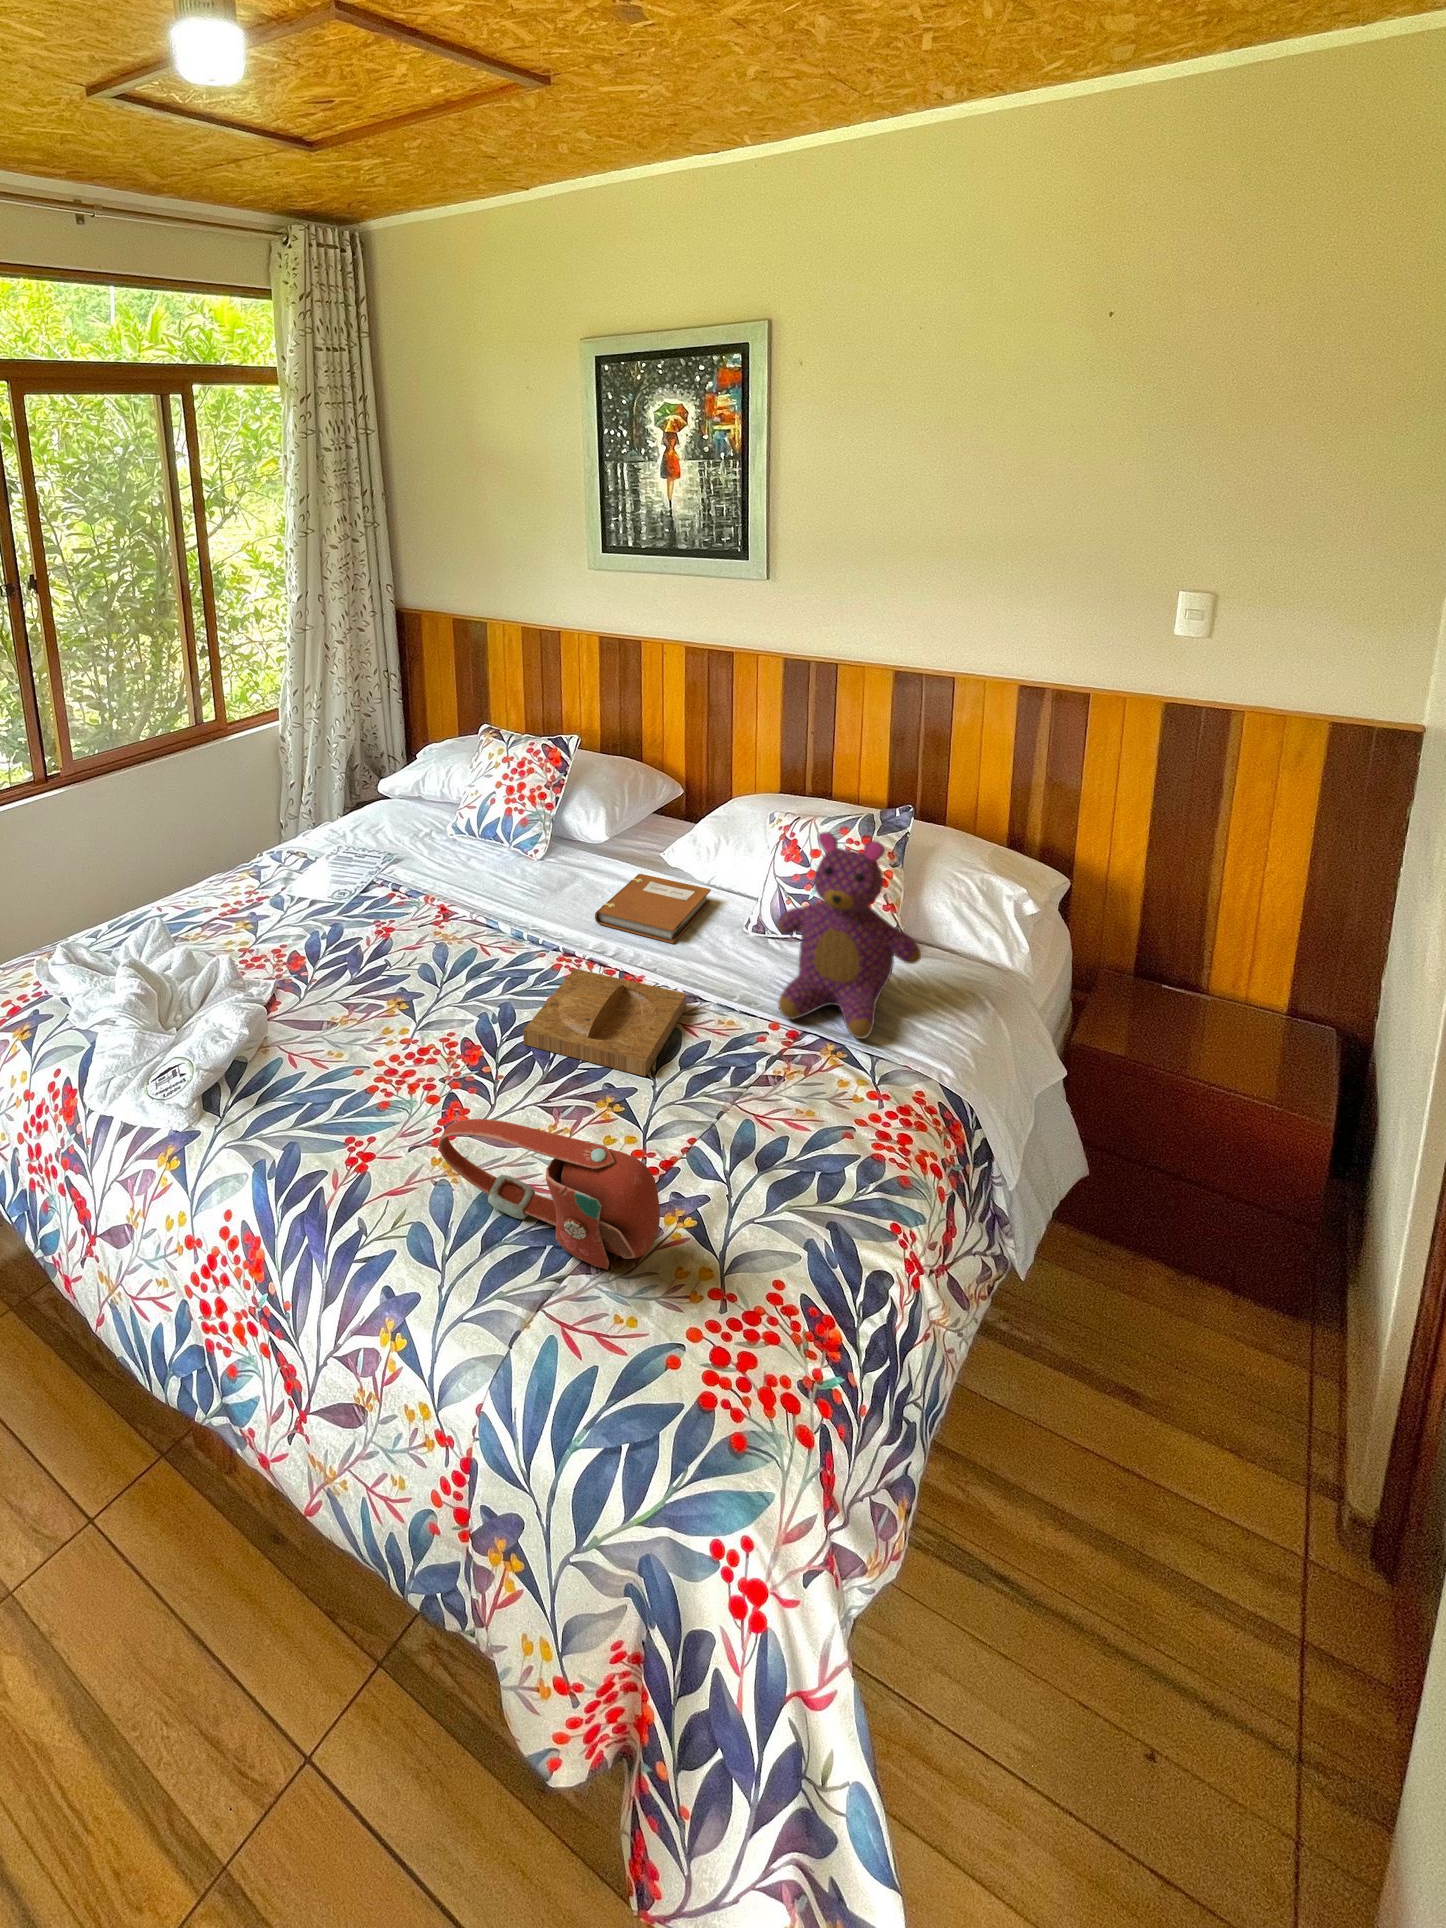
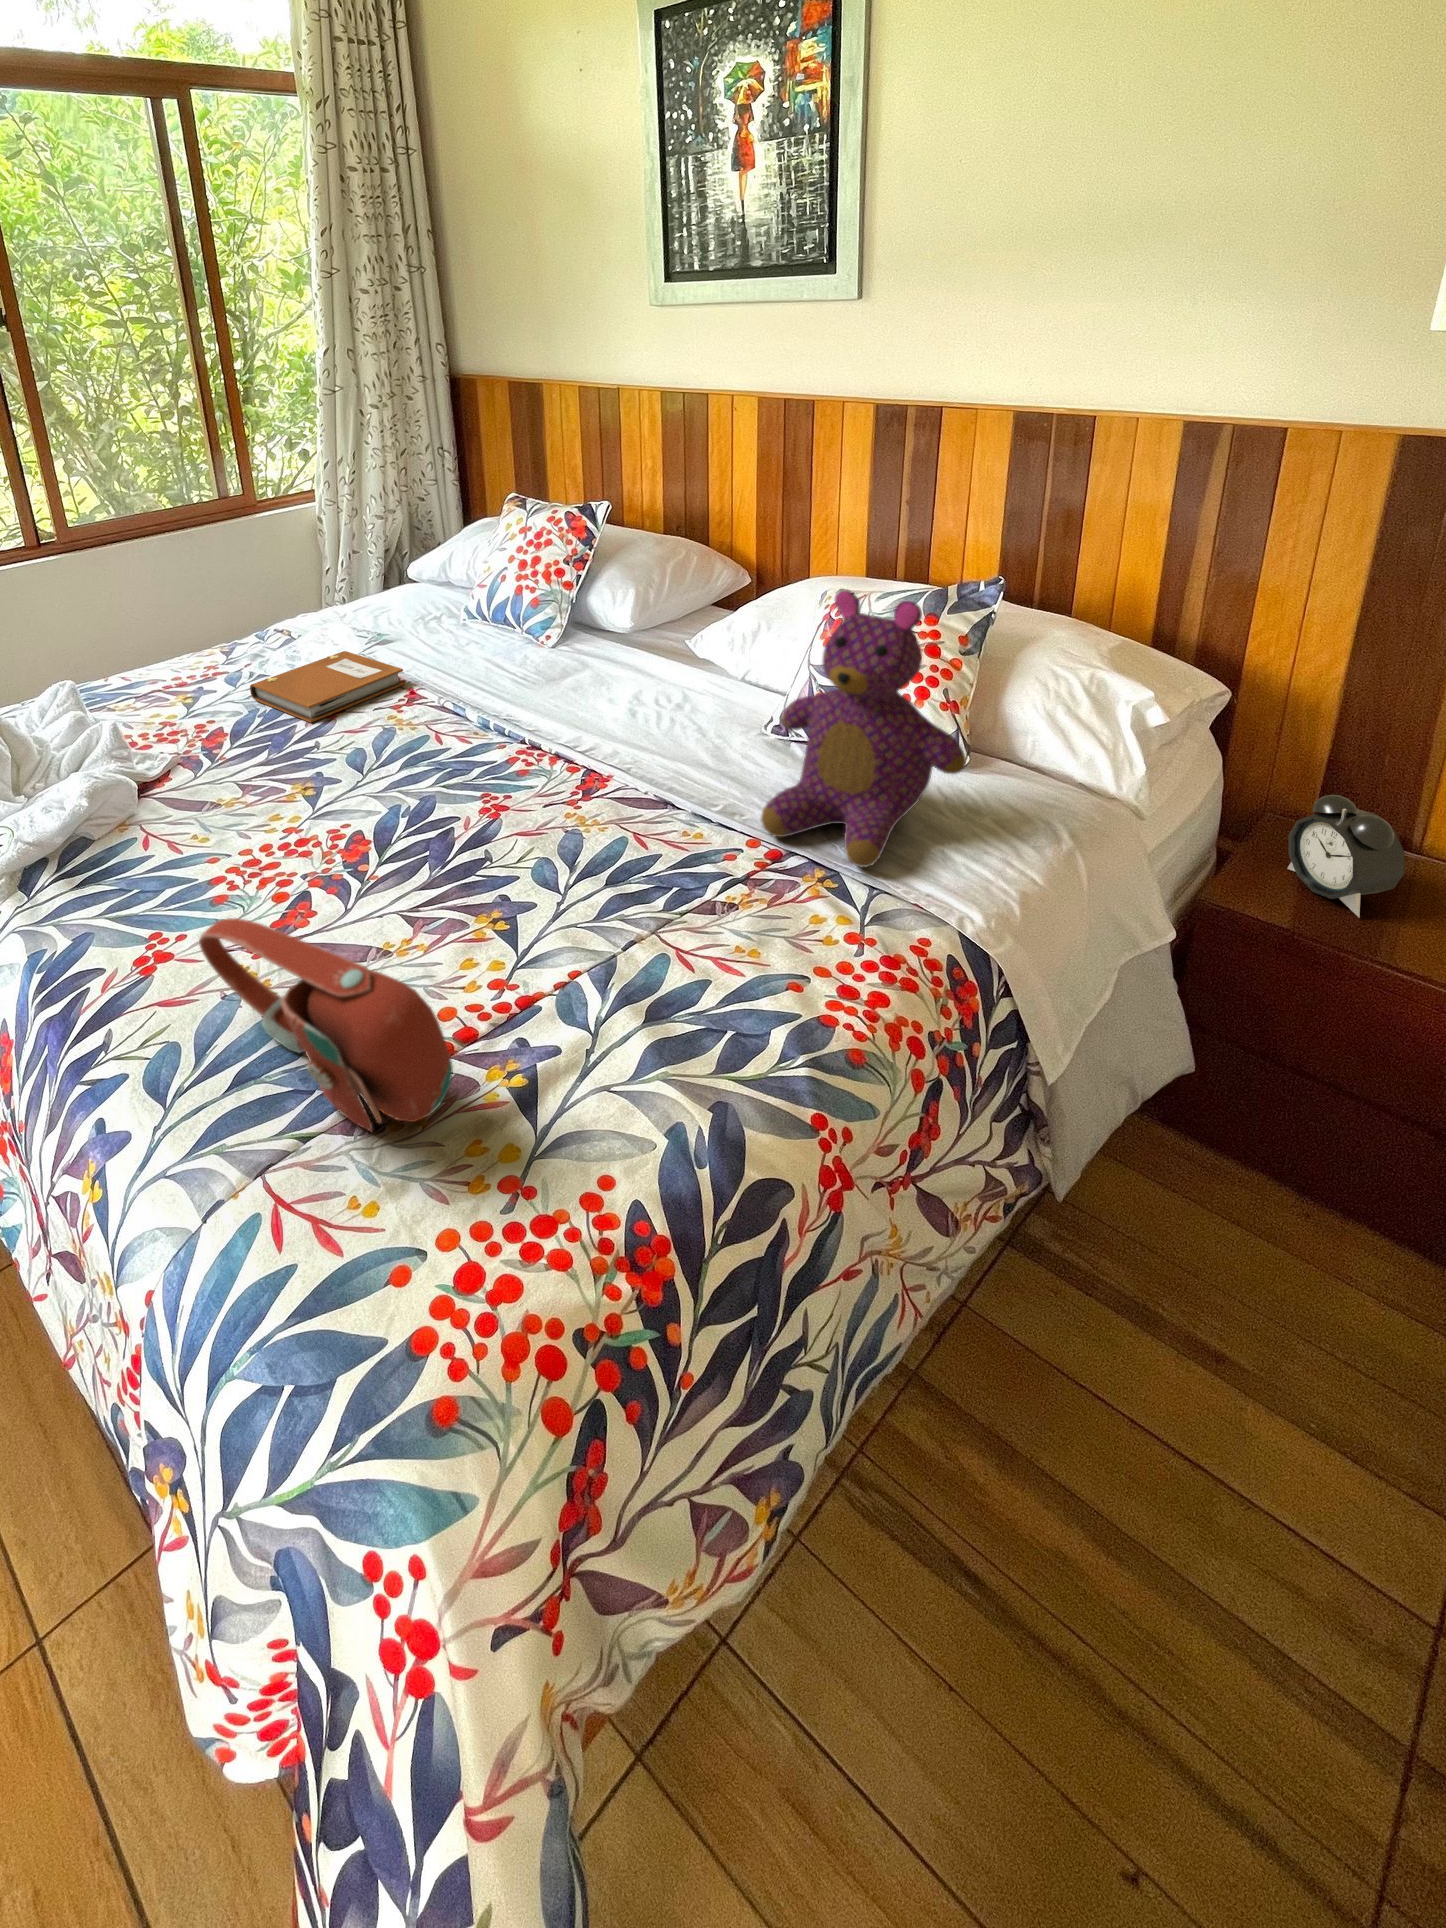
notebook: present [595,874,711,944] -> present [250,651,404,723]
alarm clock: none [1126,958,1205,1048] -> present [1287,795,1404,917]
tray: present [523,969,686,1076] -> none [417,761,645,892]

